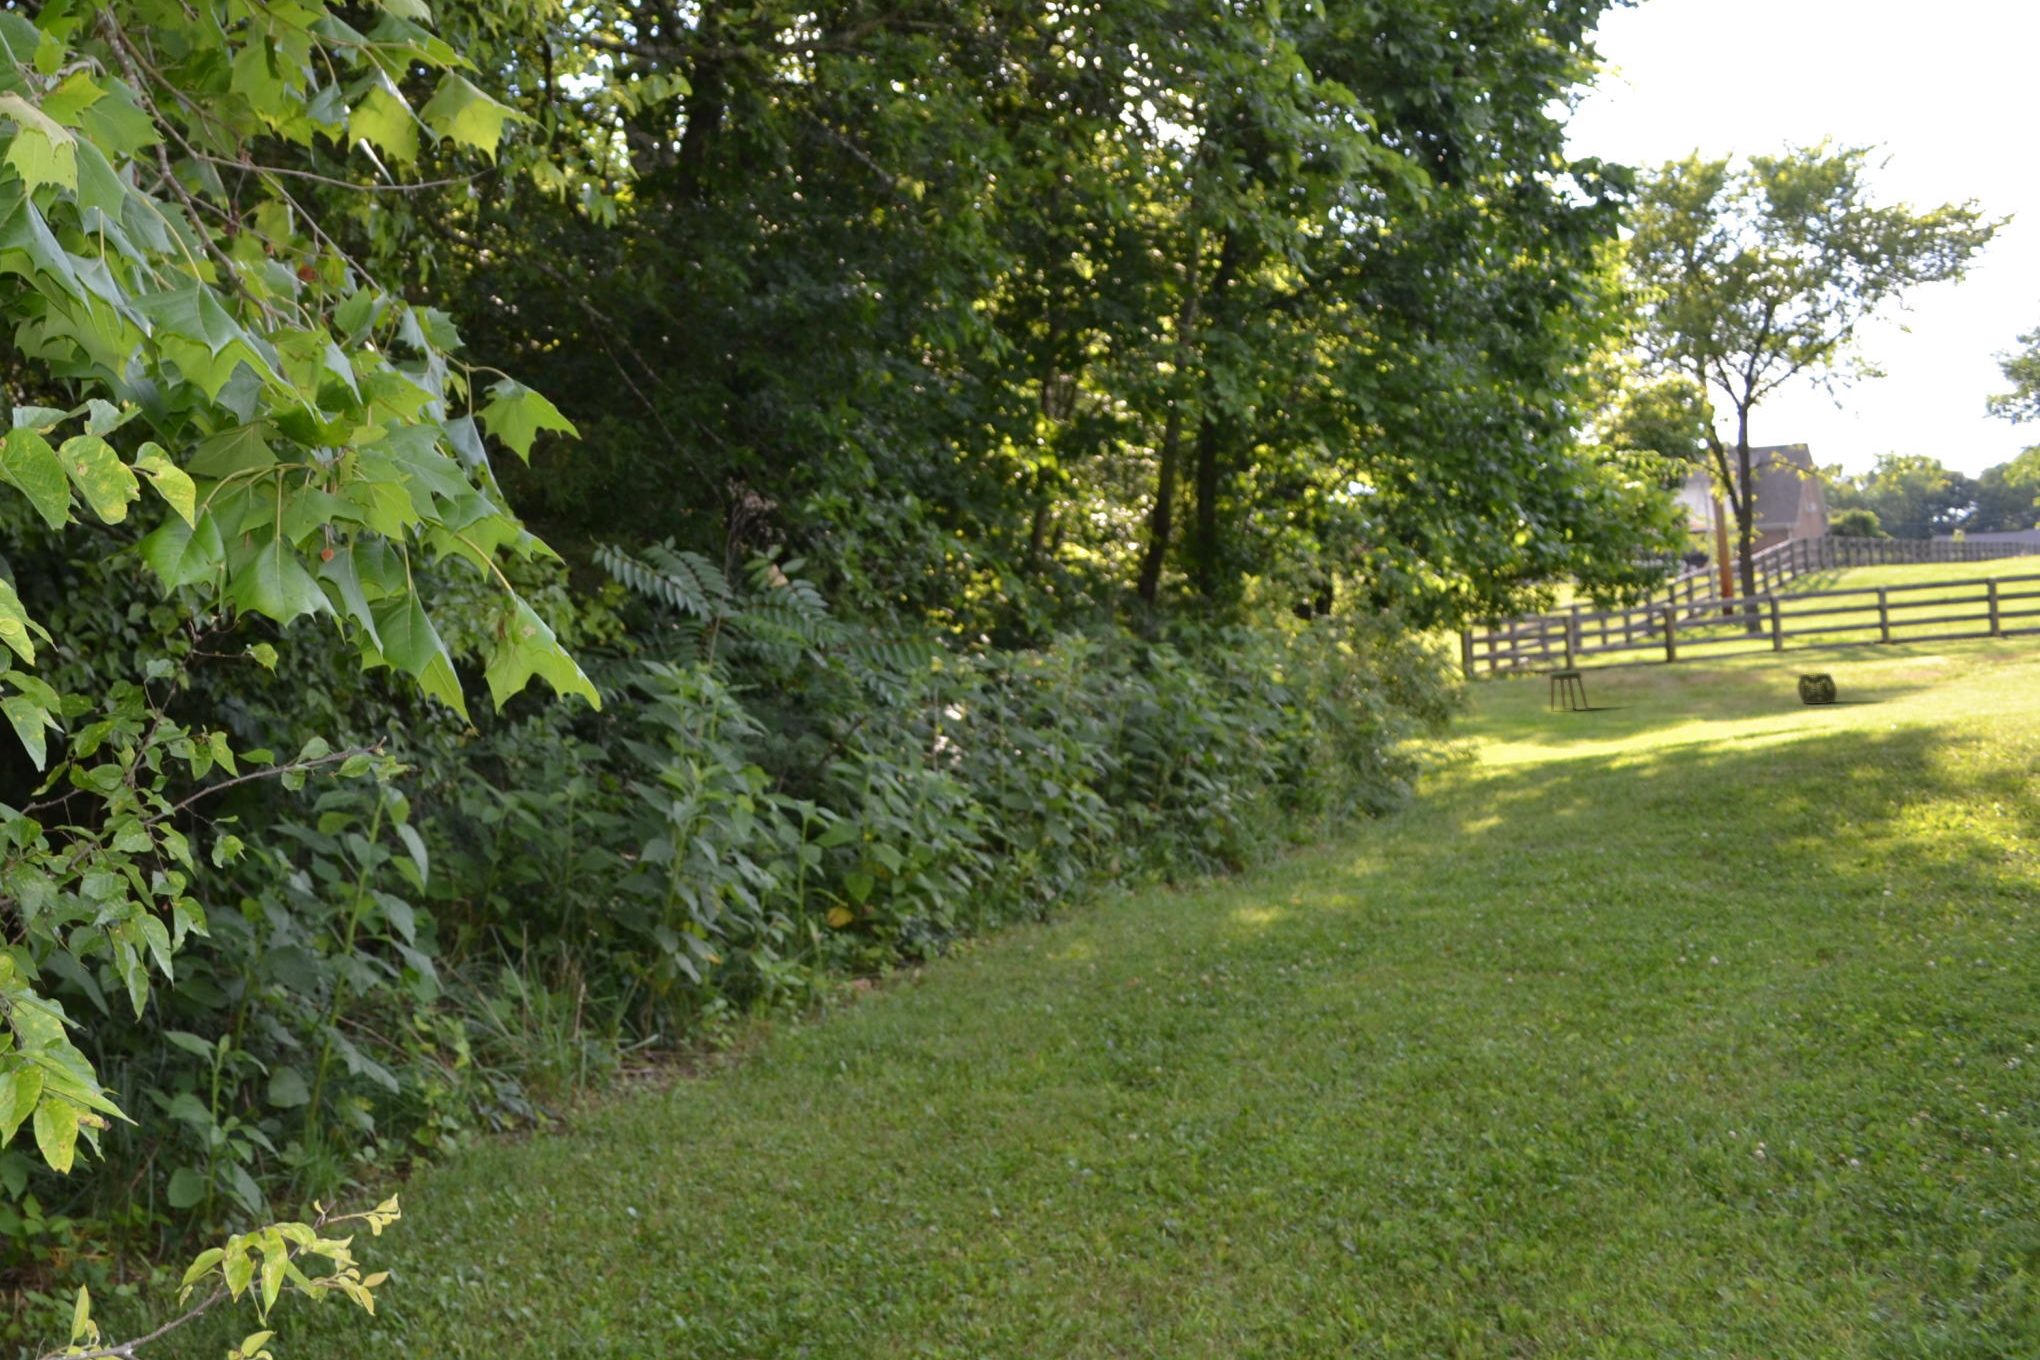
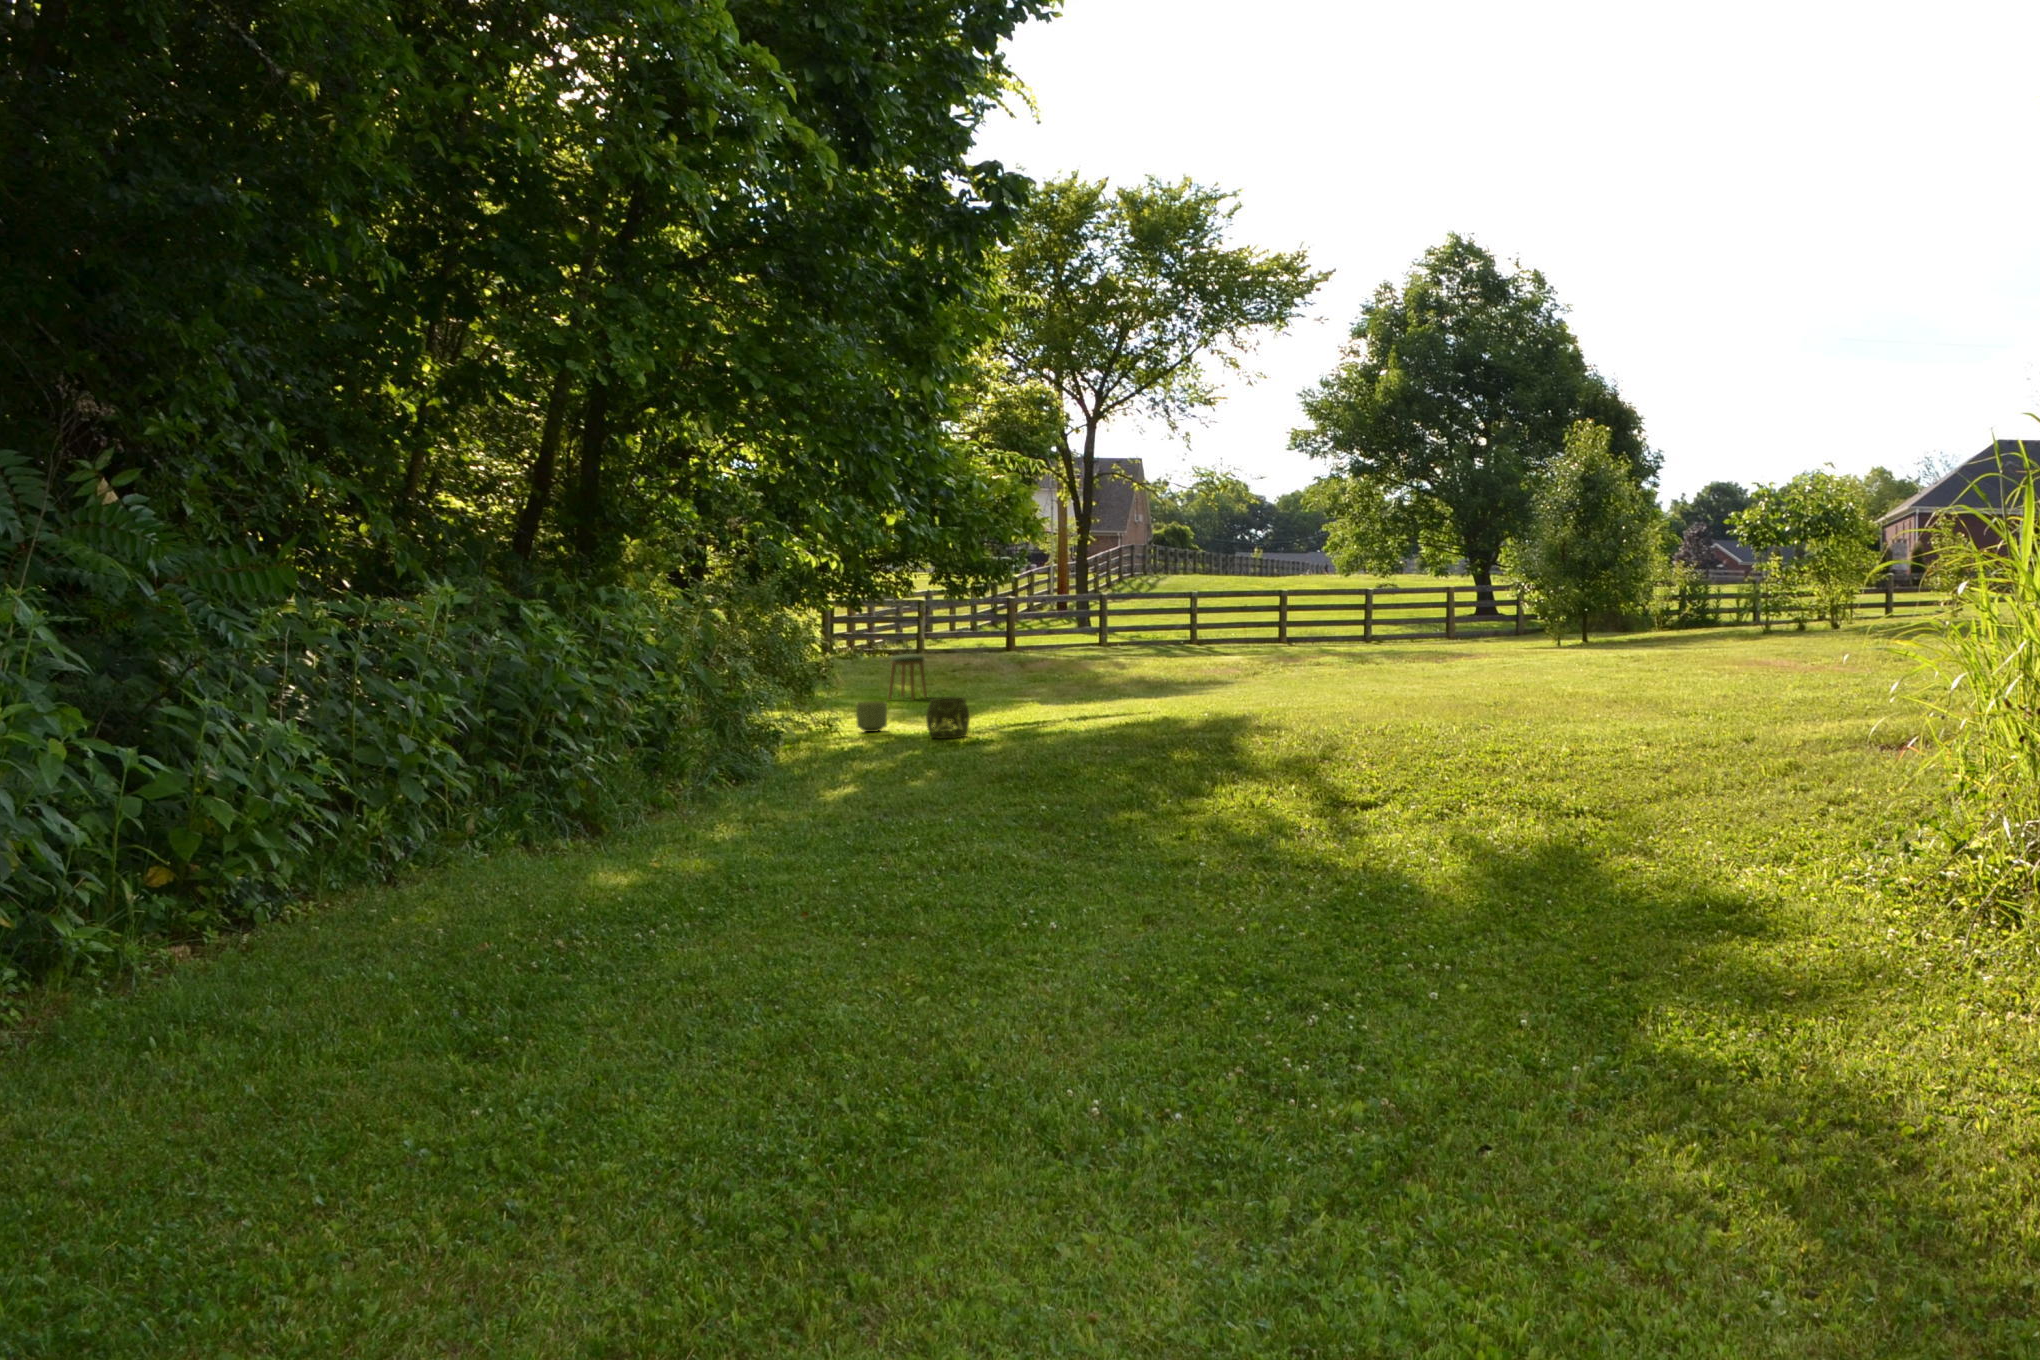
woven basket: present [1798,673,1837,704] -> present [926,697,970,739]
planter: none [1527,711,1557,737] -> present [856,701,887,732]

